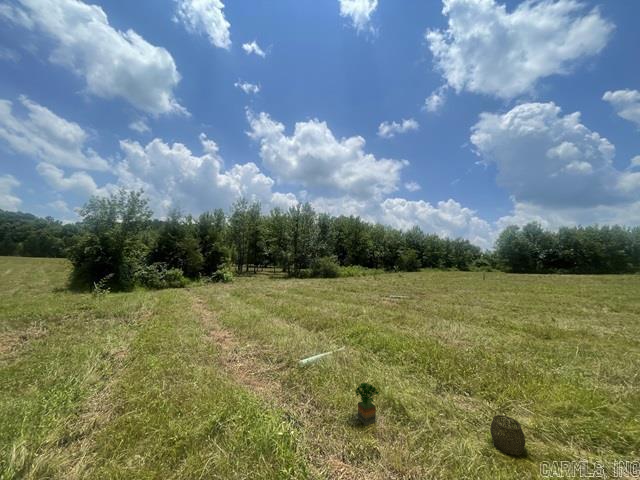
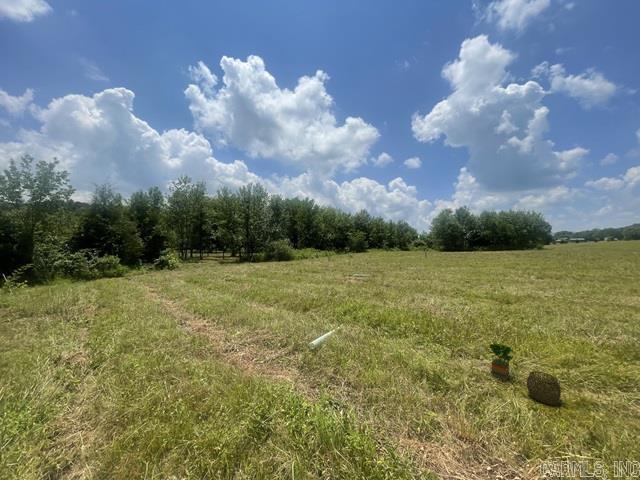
potted tree: present [356,383,379,426] -> present [490,344,513,380]

